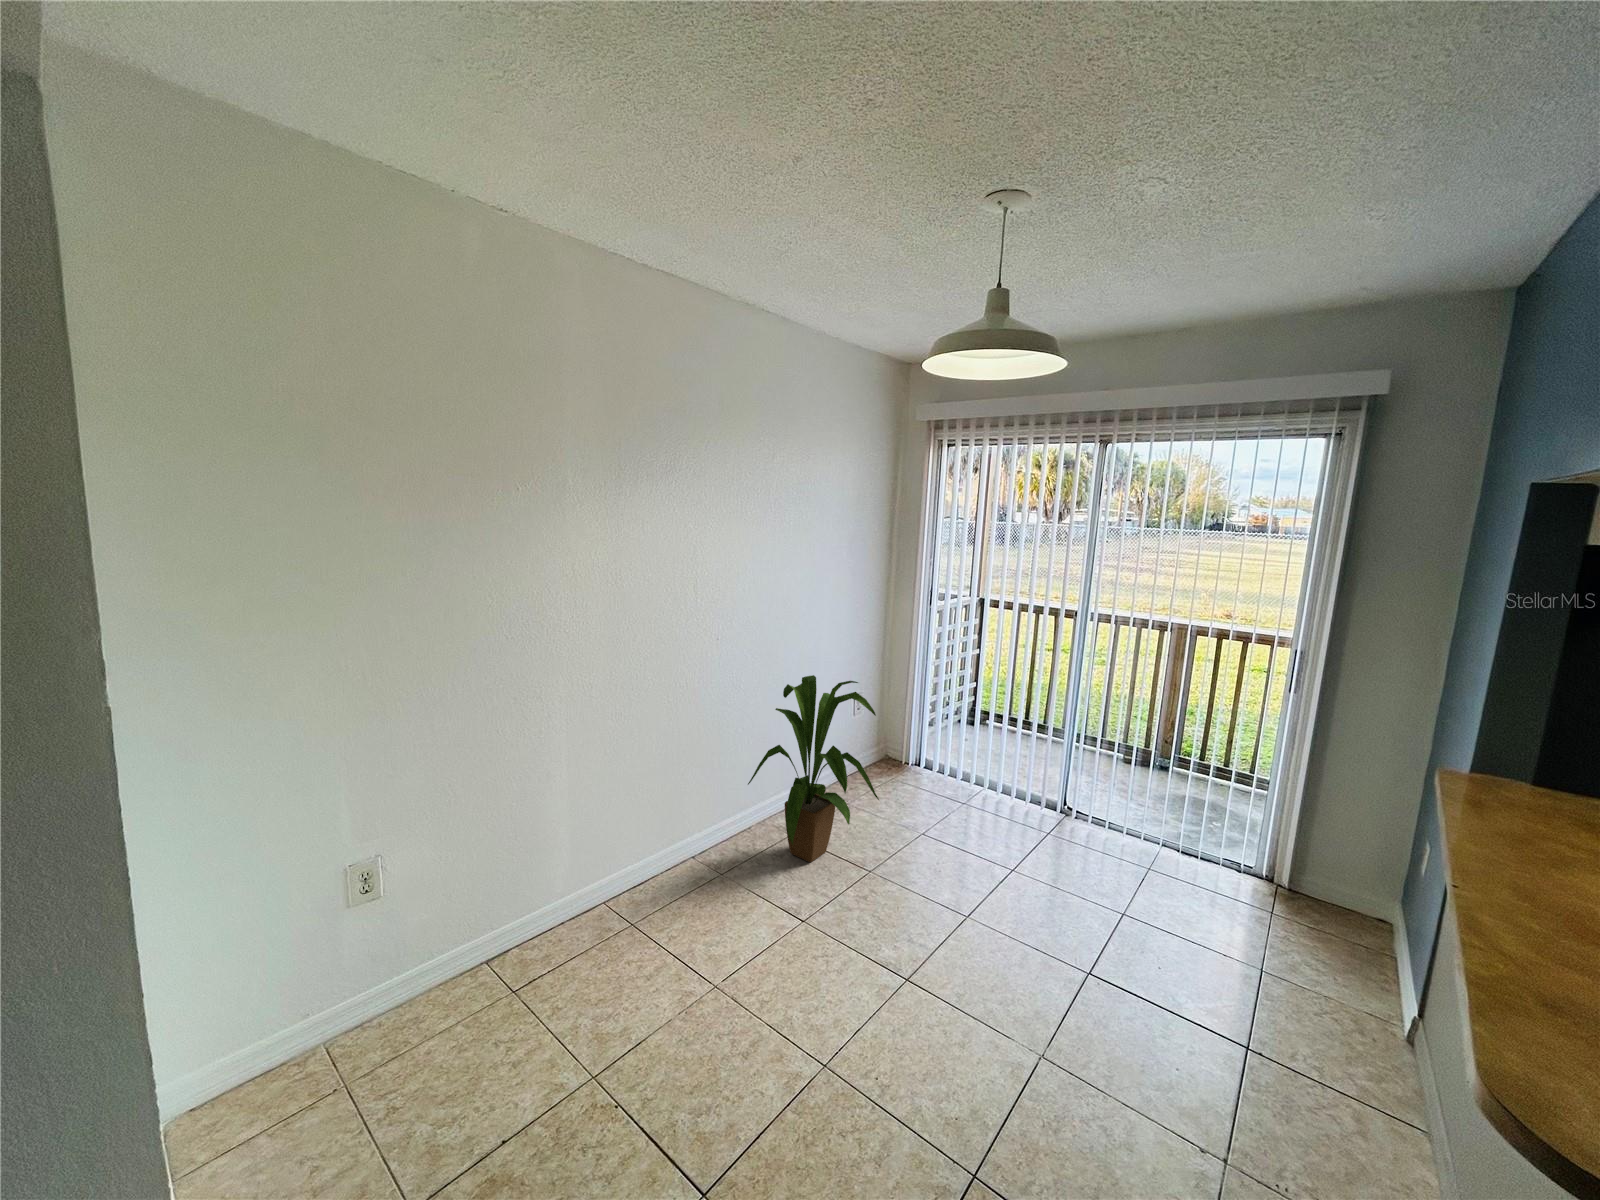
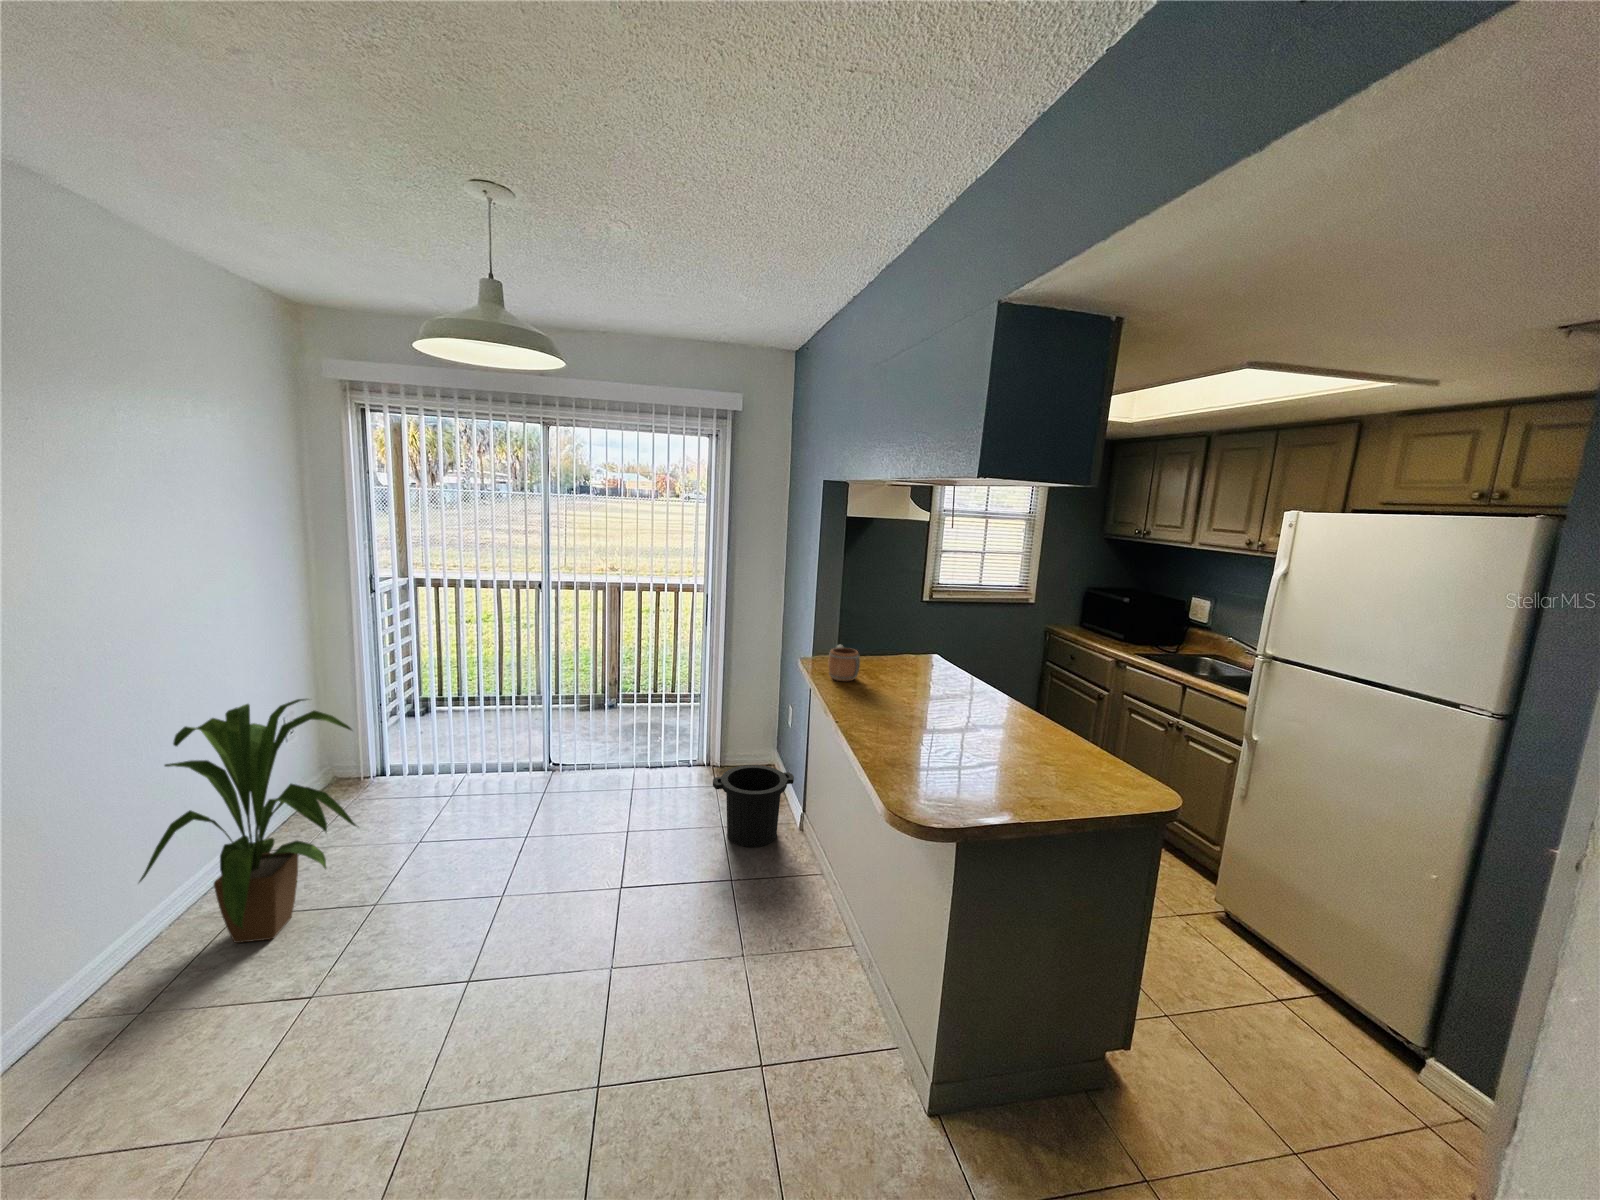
mug: none [1481,766,1564,833] -> present [828,645,860,681]
trash can: none [1249,896,1403,1031] -> present [713,765,794,847]

